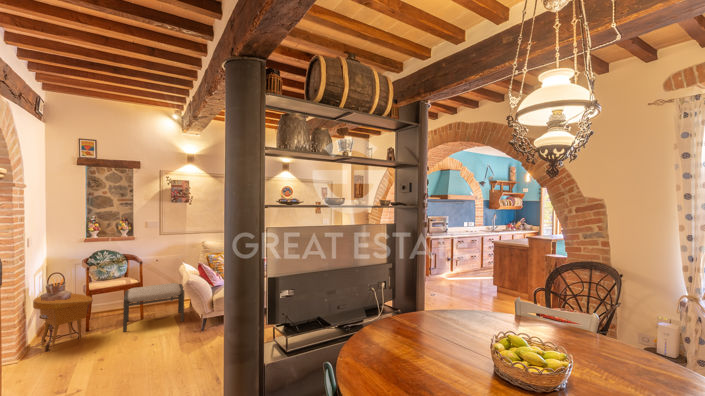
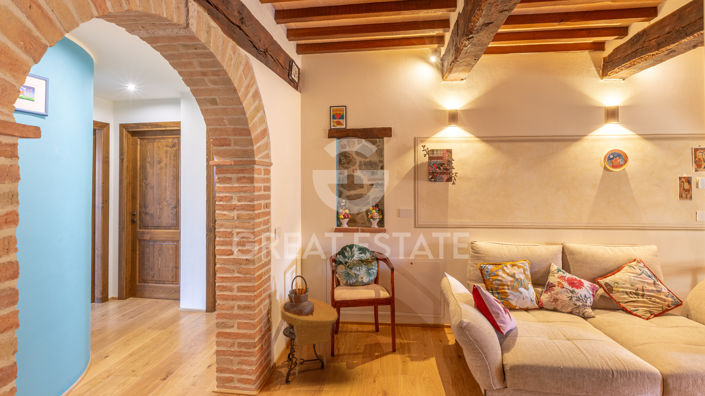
ottoman: present [123,283,184,332] -> none [371,304,451,376]

